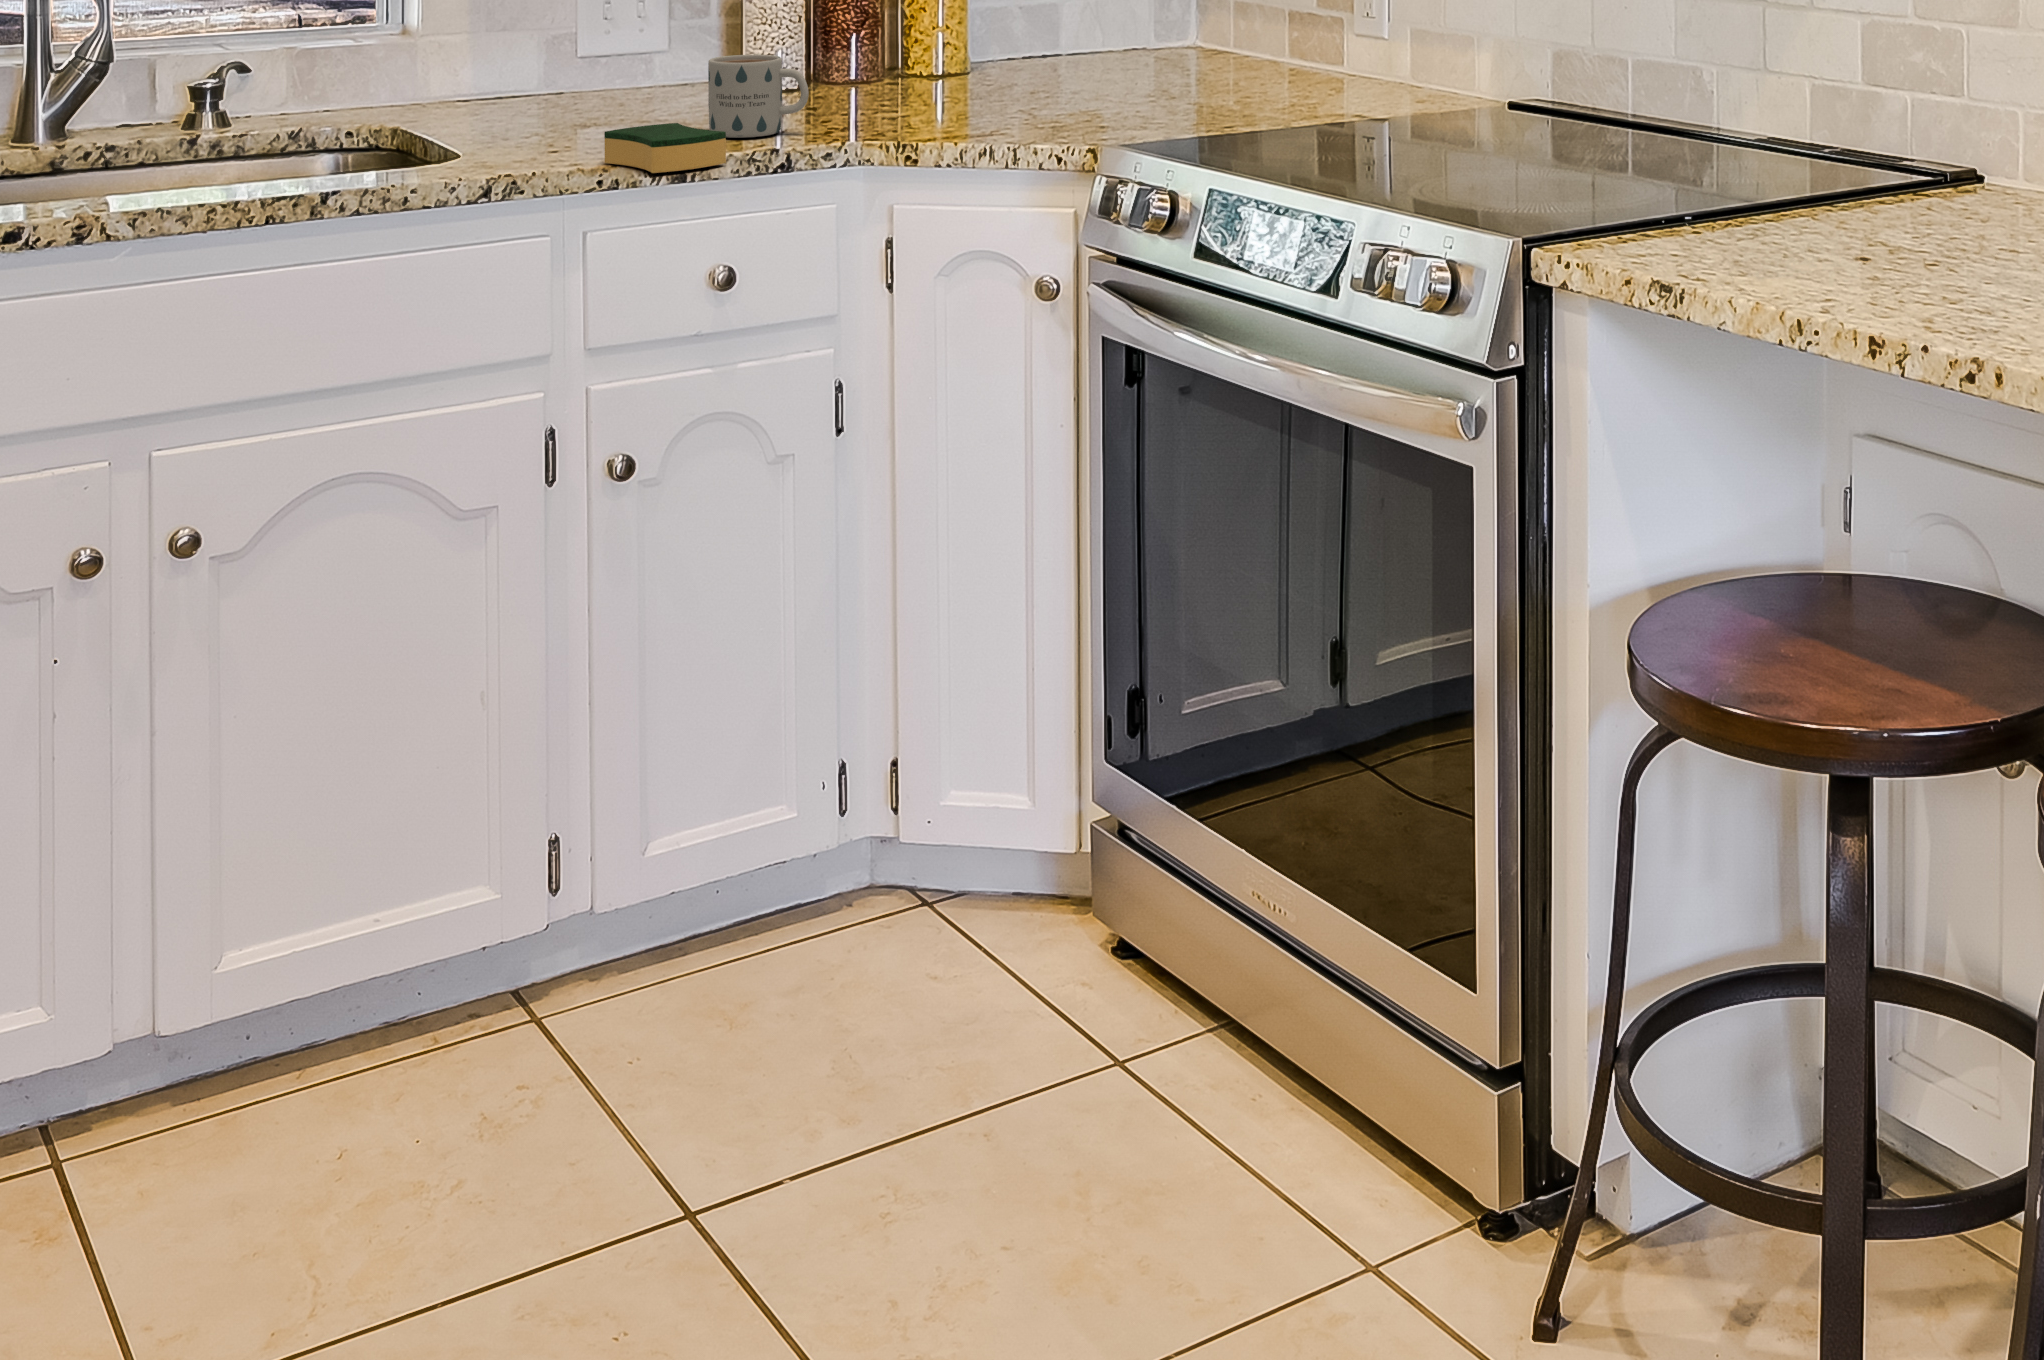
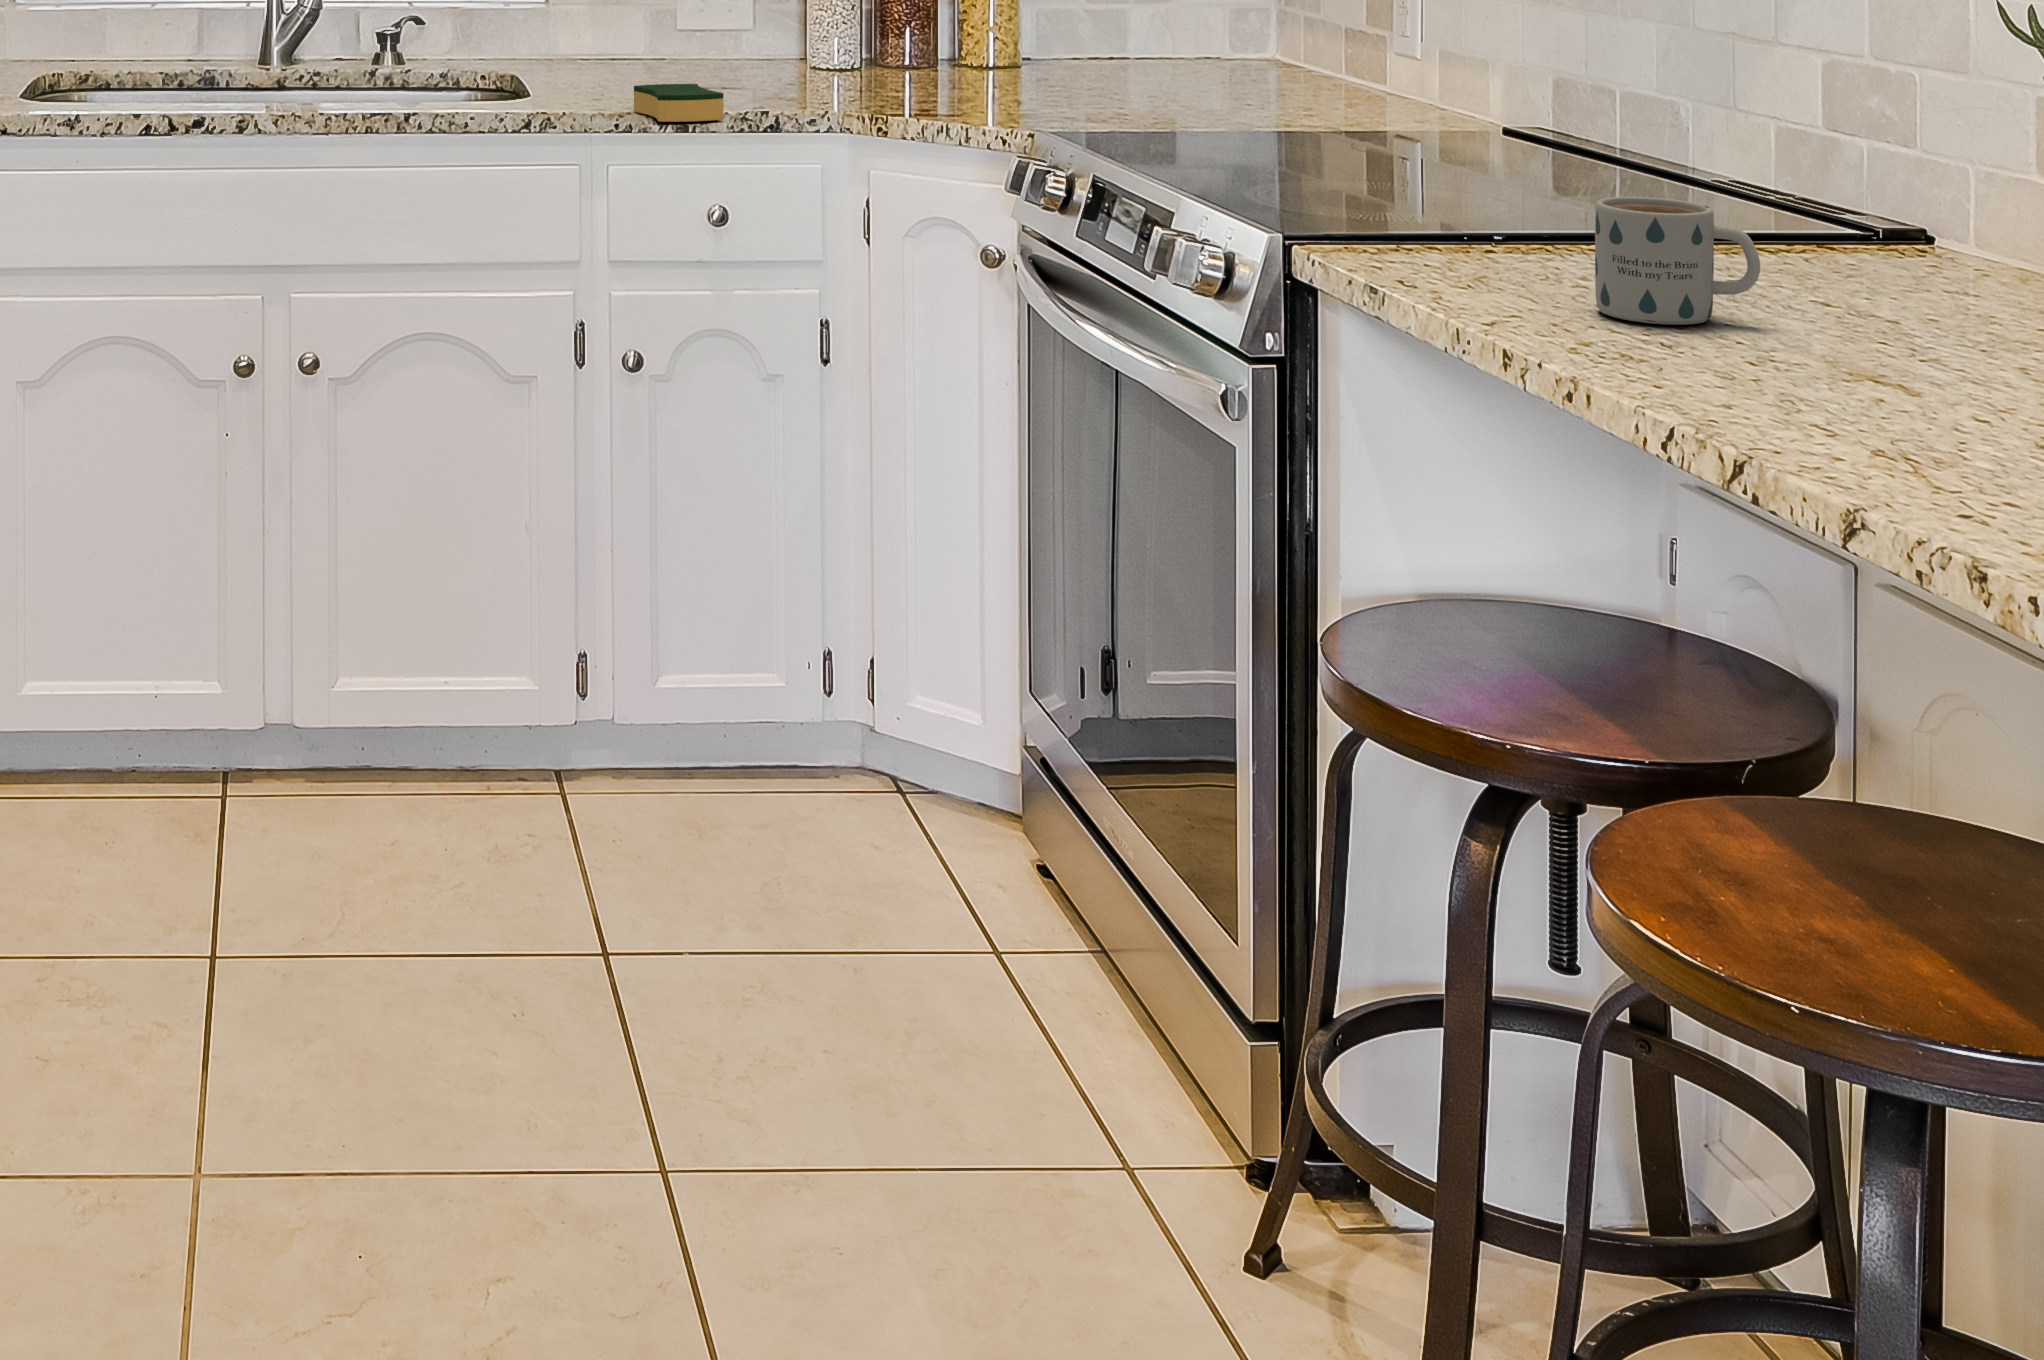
mug: present [708,55,809,138] -> present [1595,197,1760,325]

